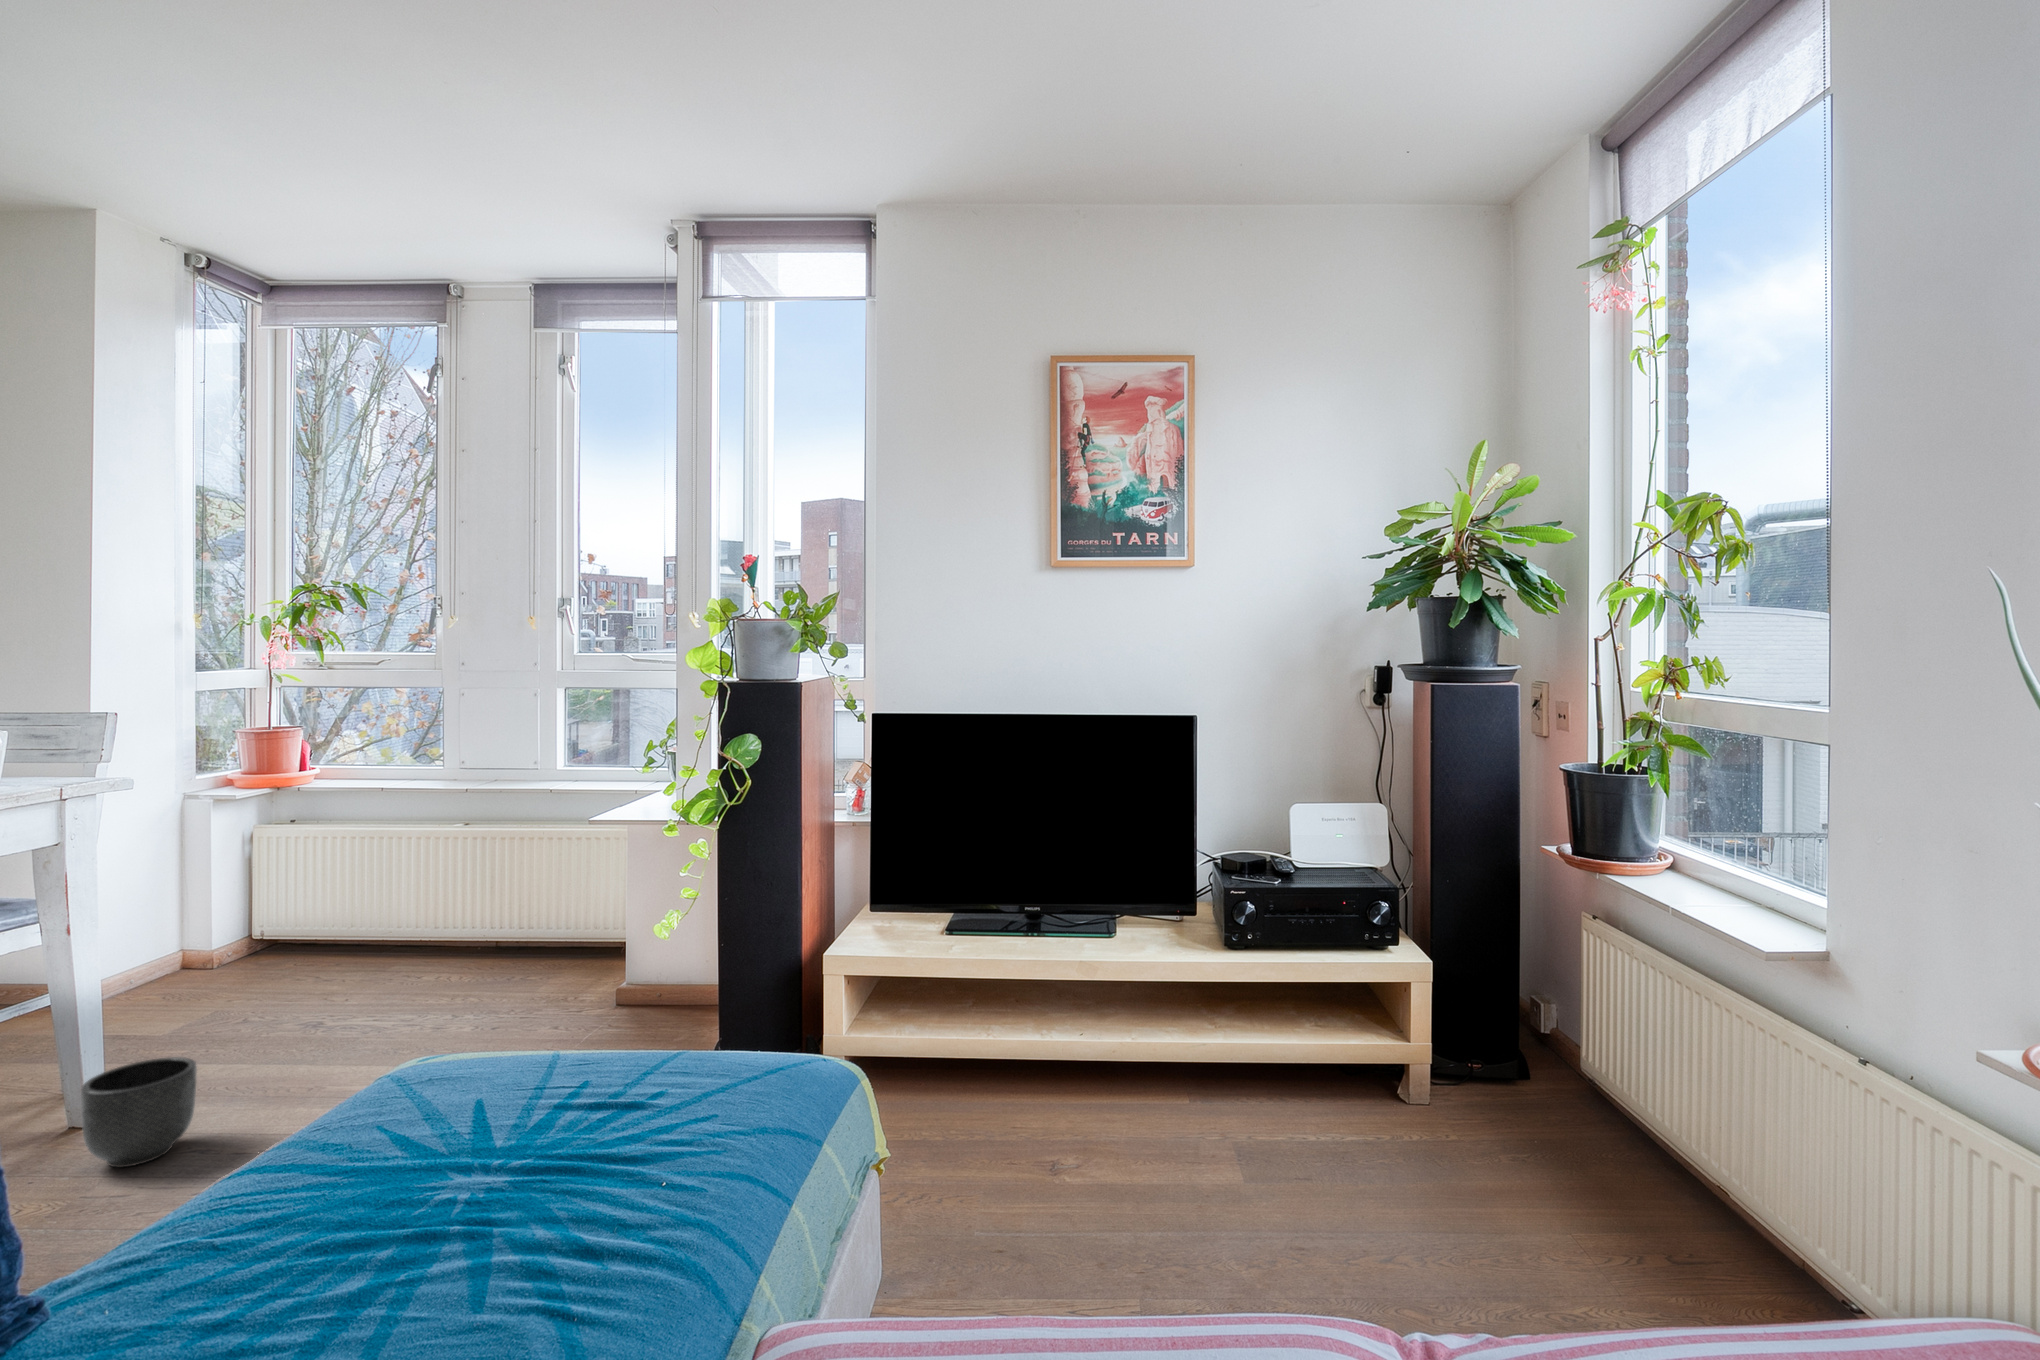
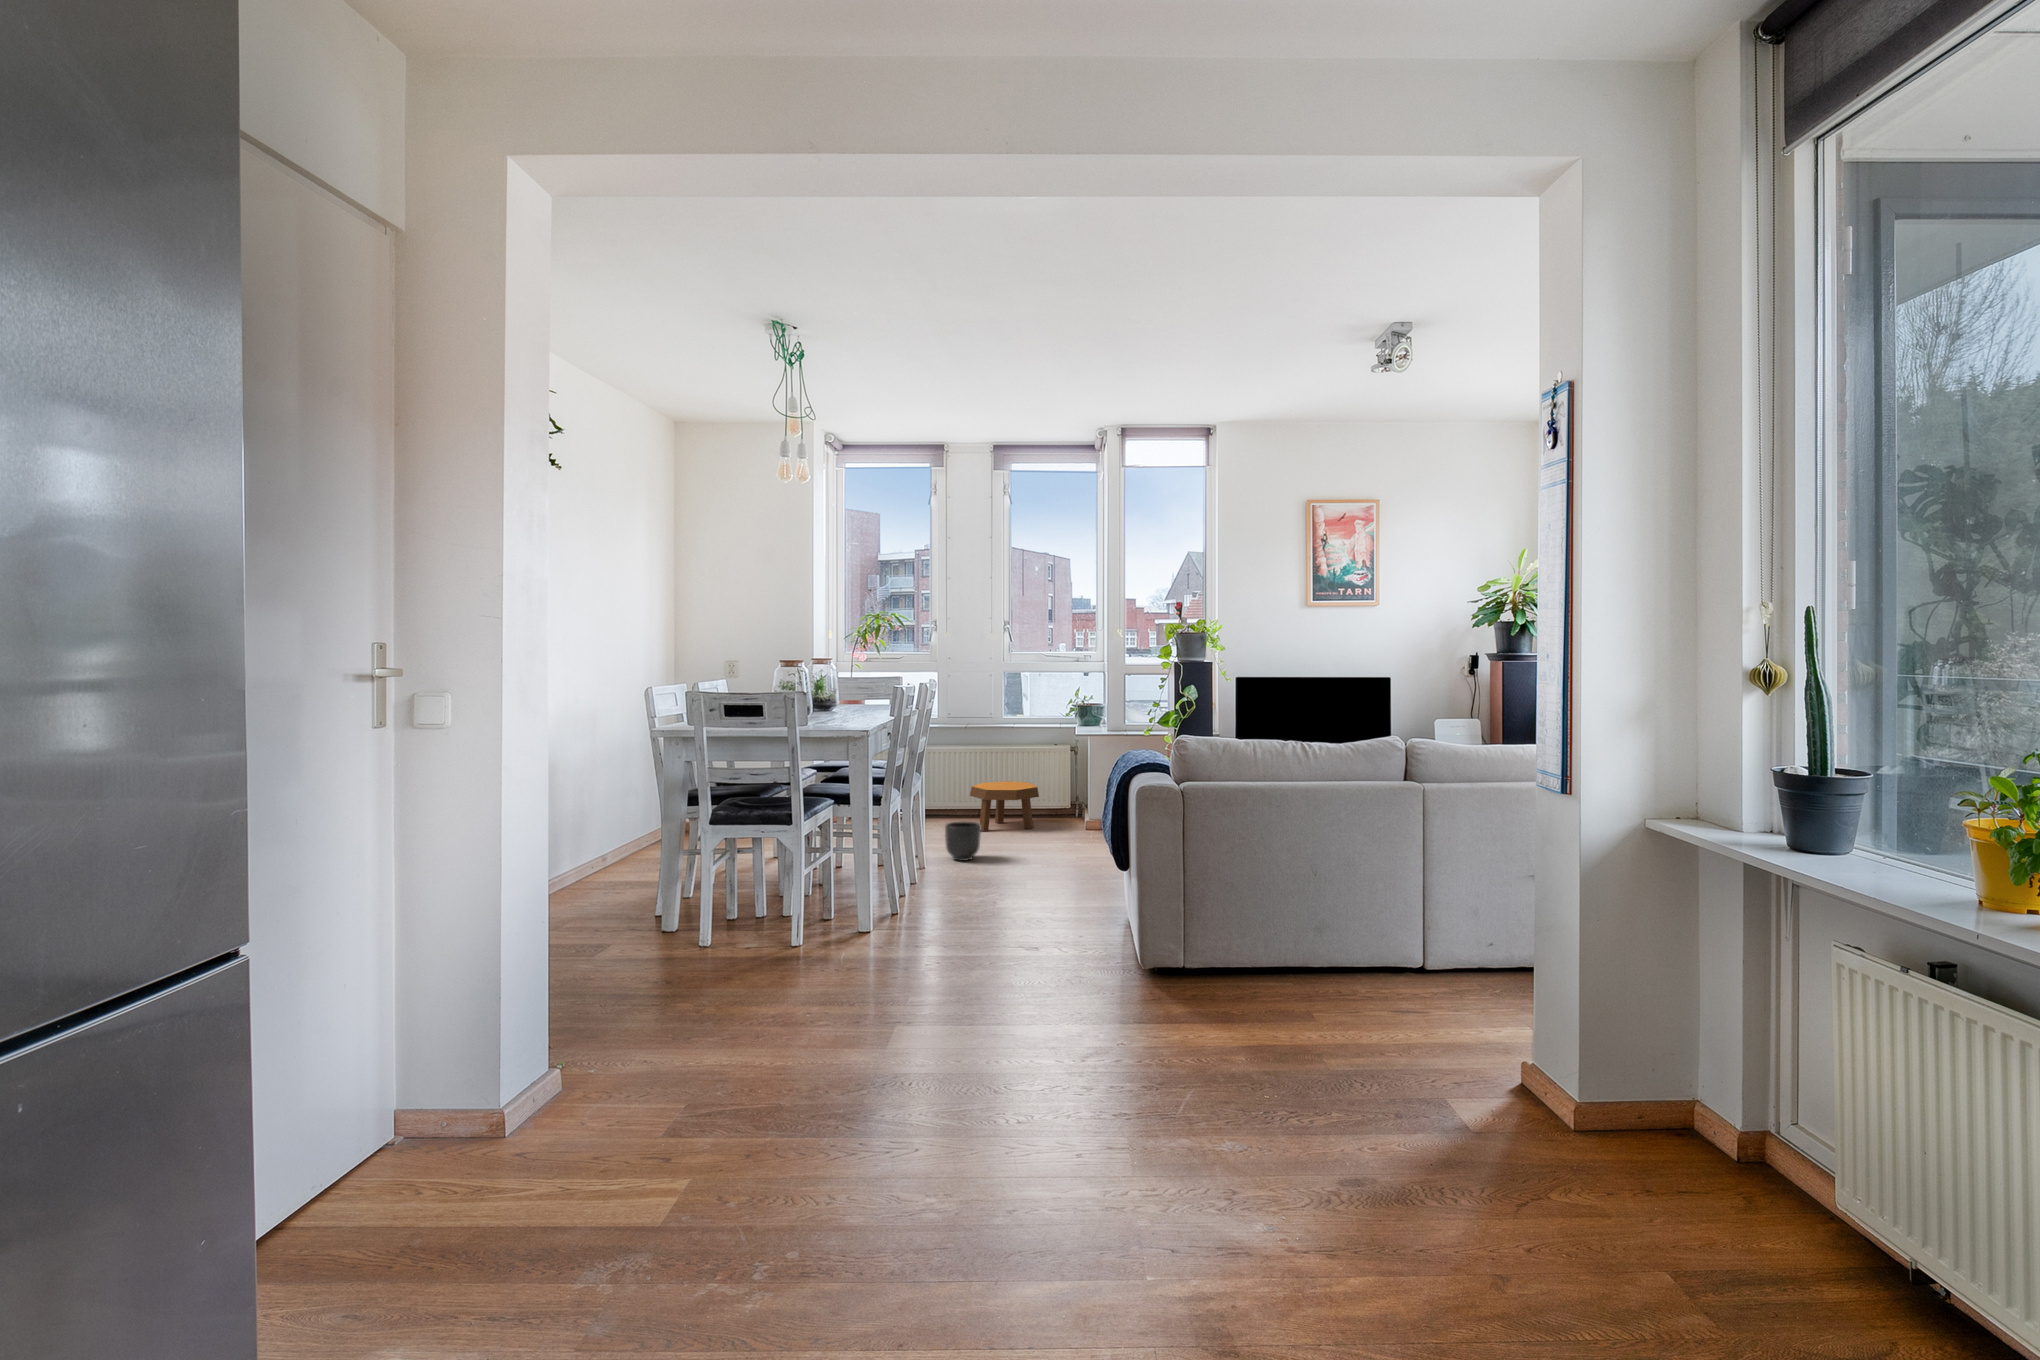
footstool: none [385,904,539,1022] -> present [970,781,1039,831]

